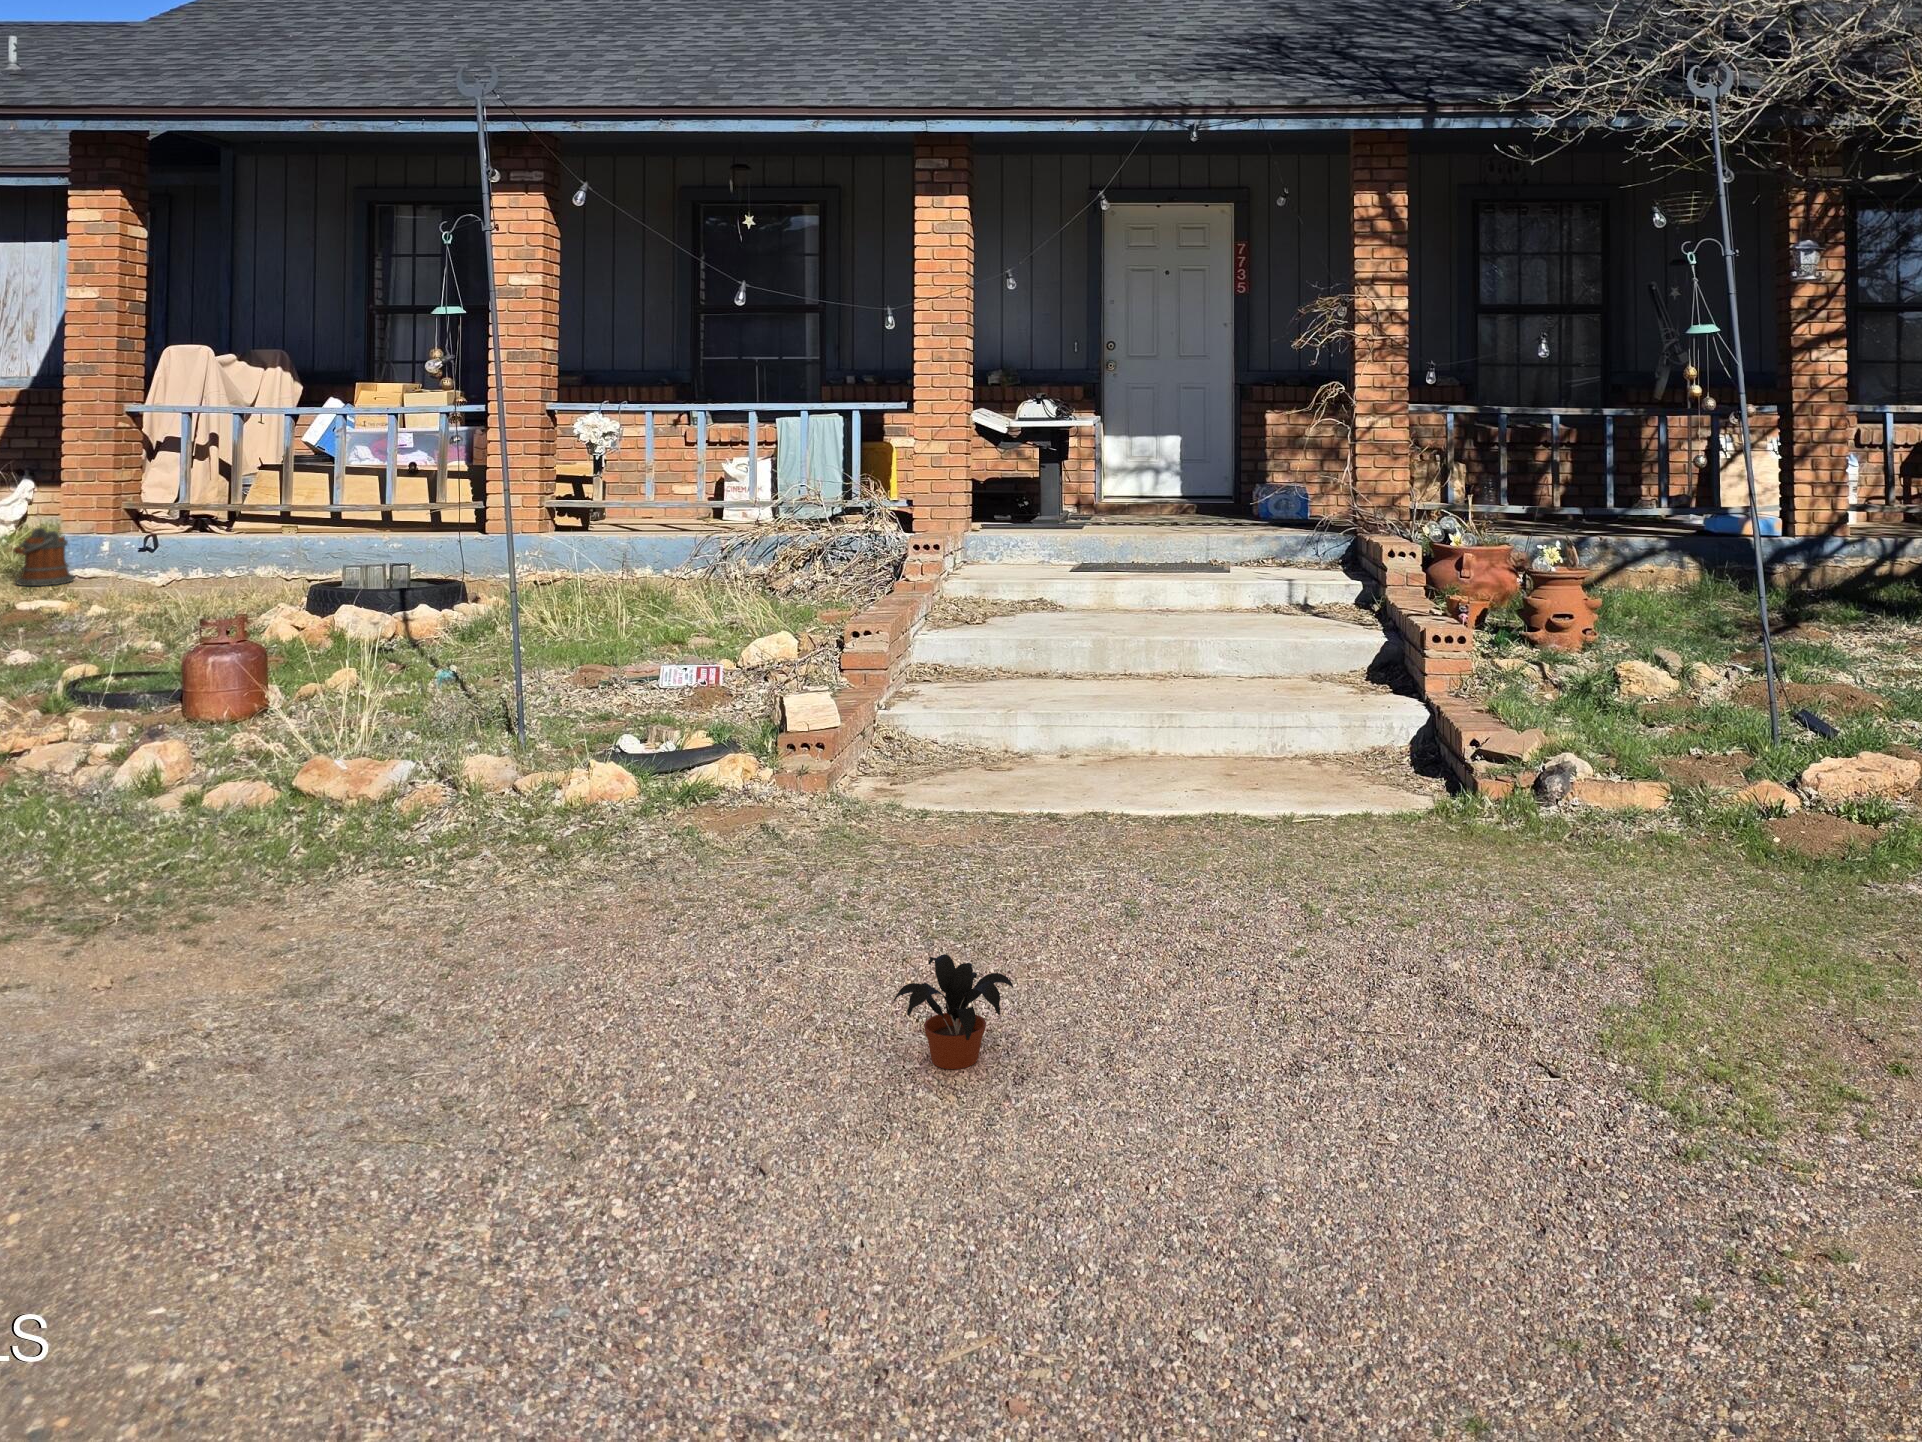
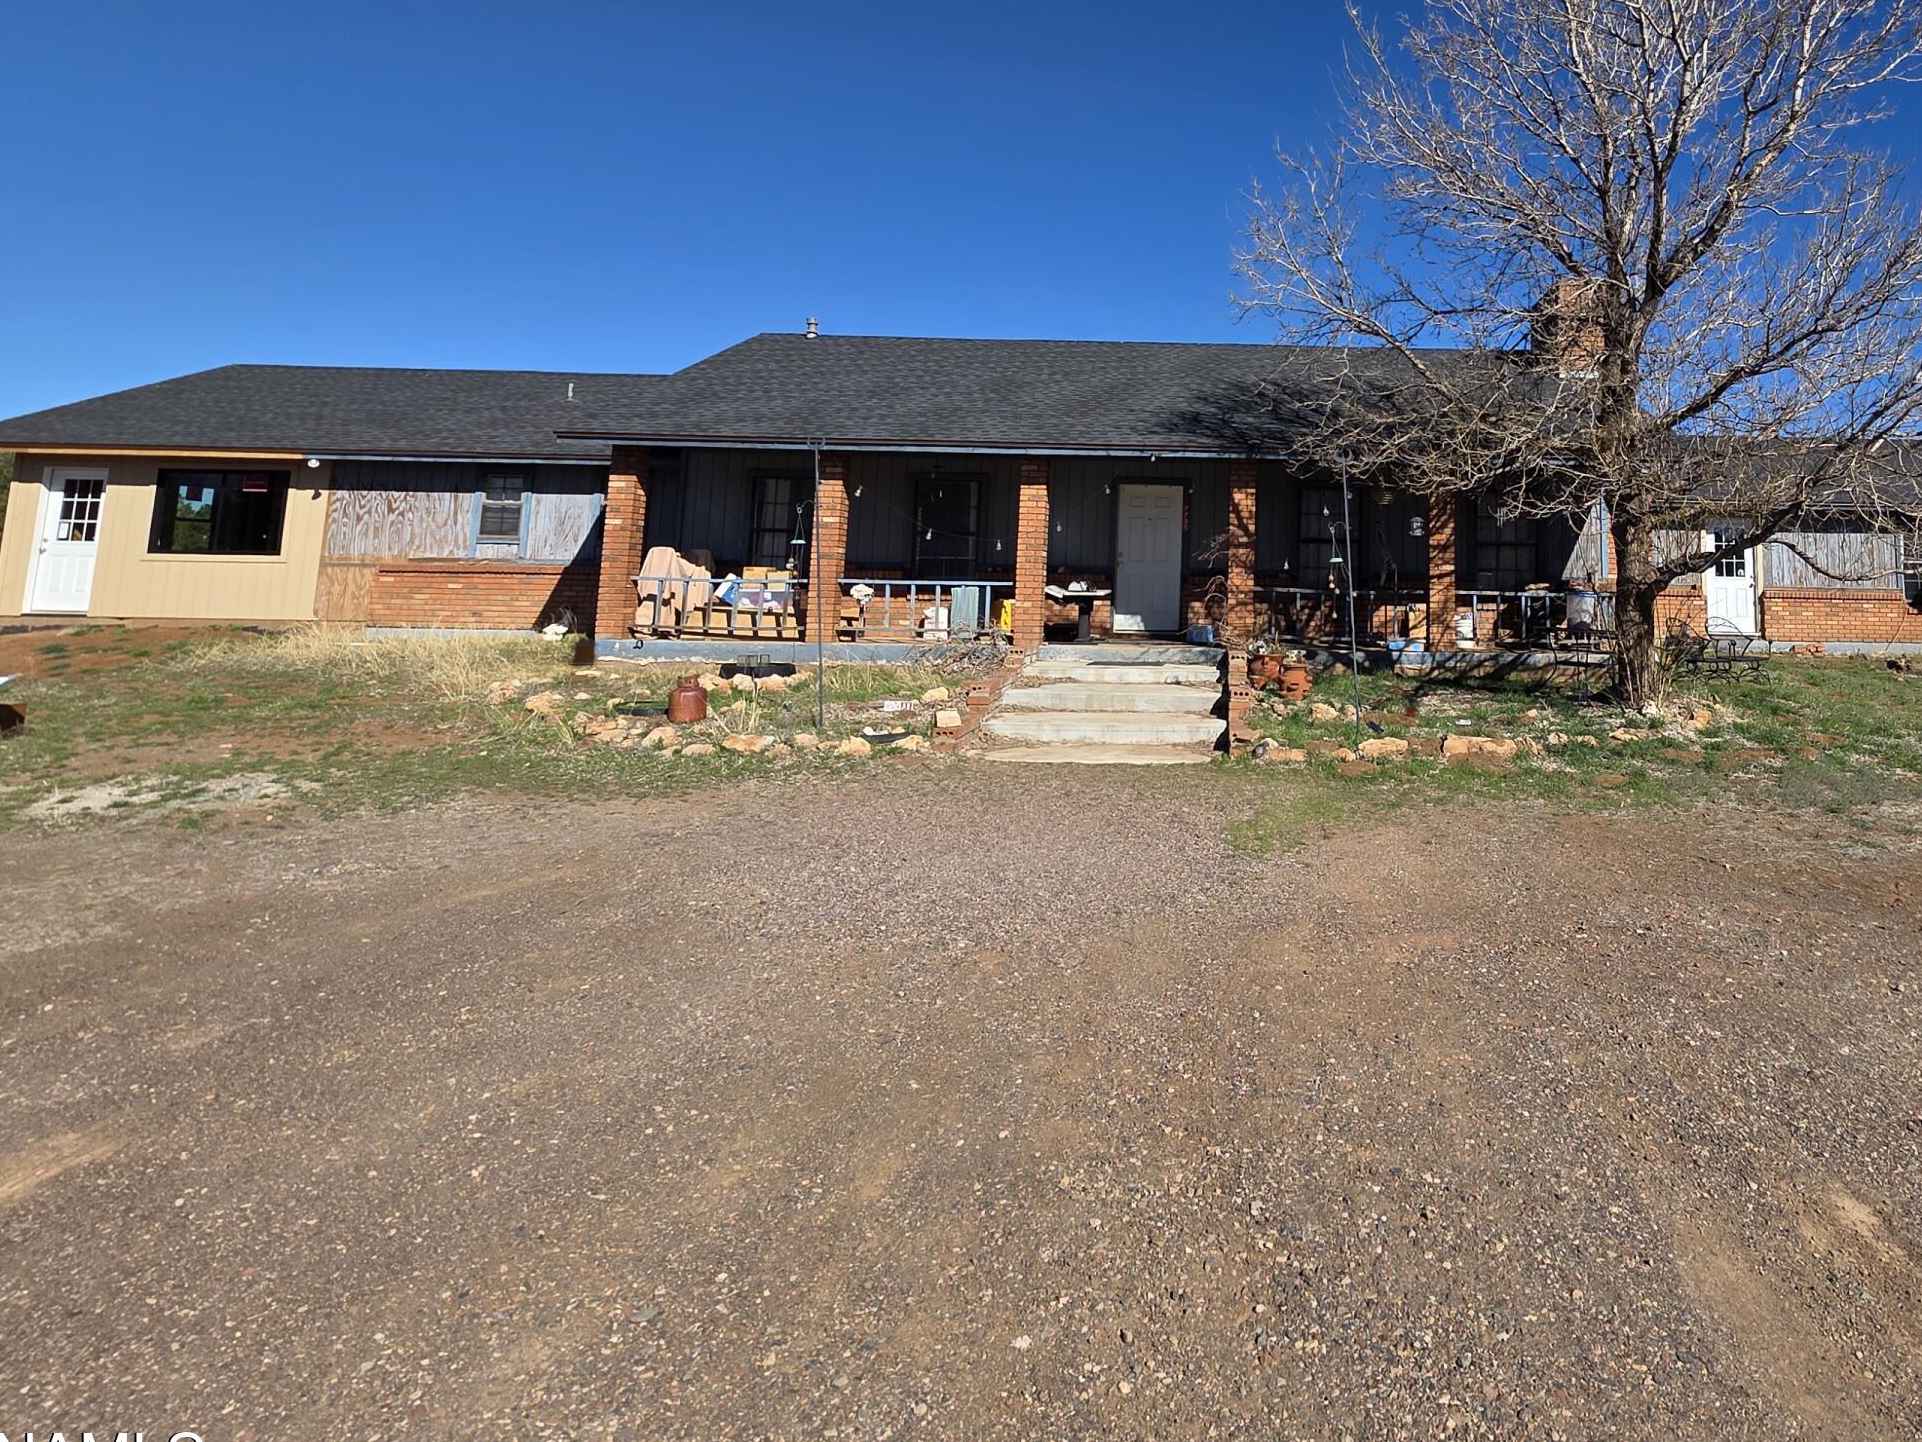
potted plant: present [893,954,1014,1069] -> present [1402,693,1422,716]

